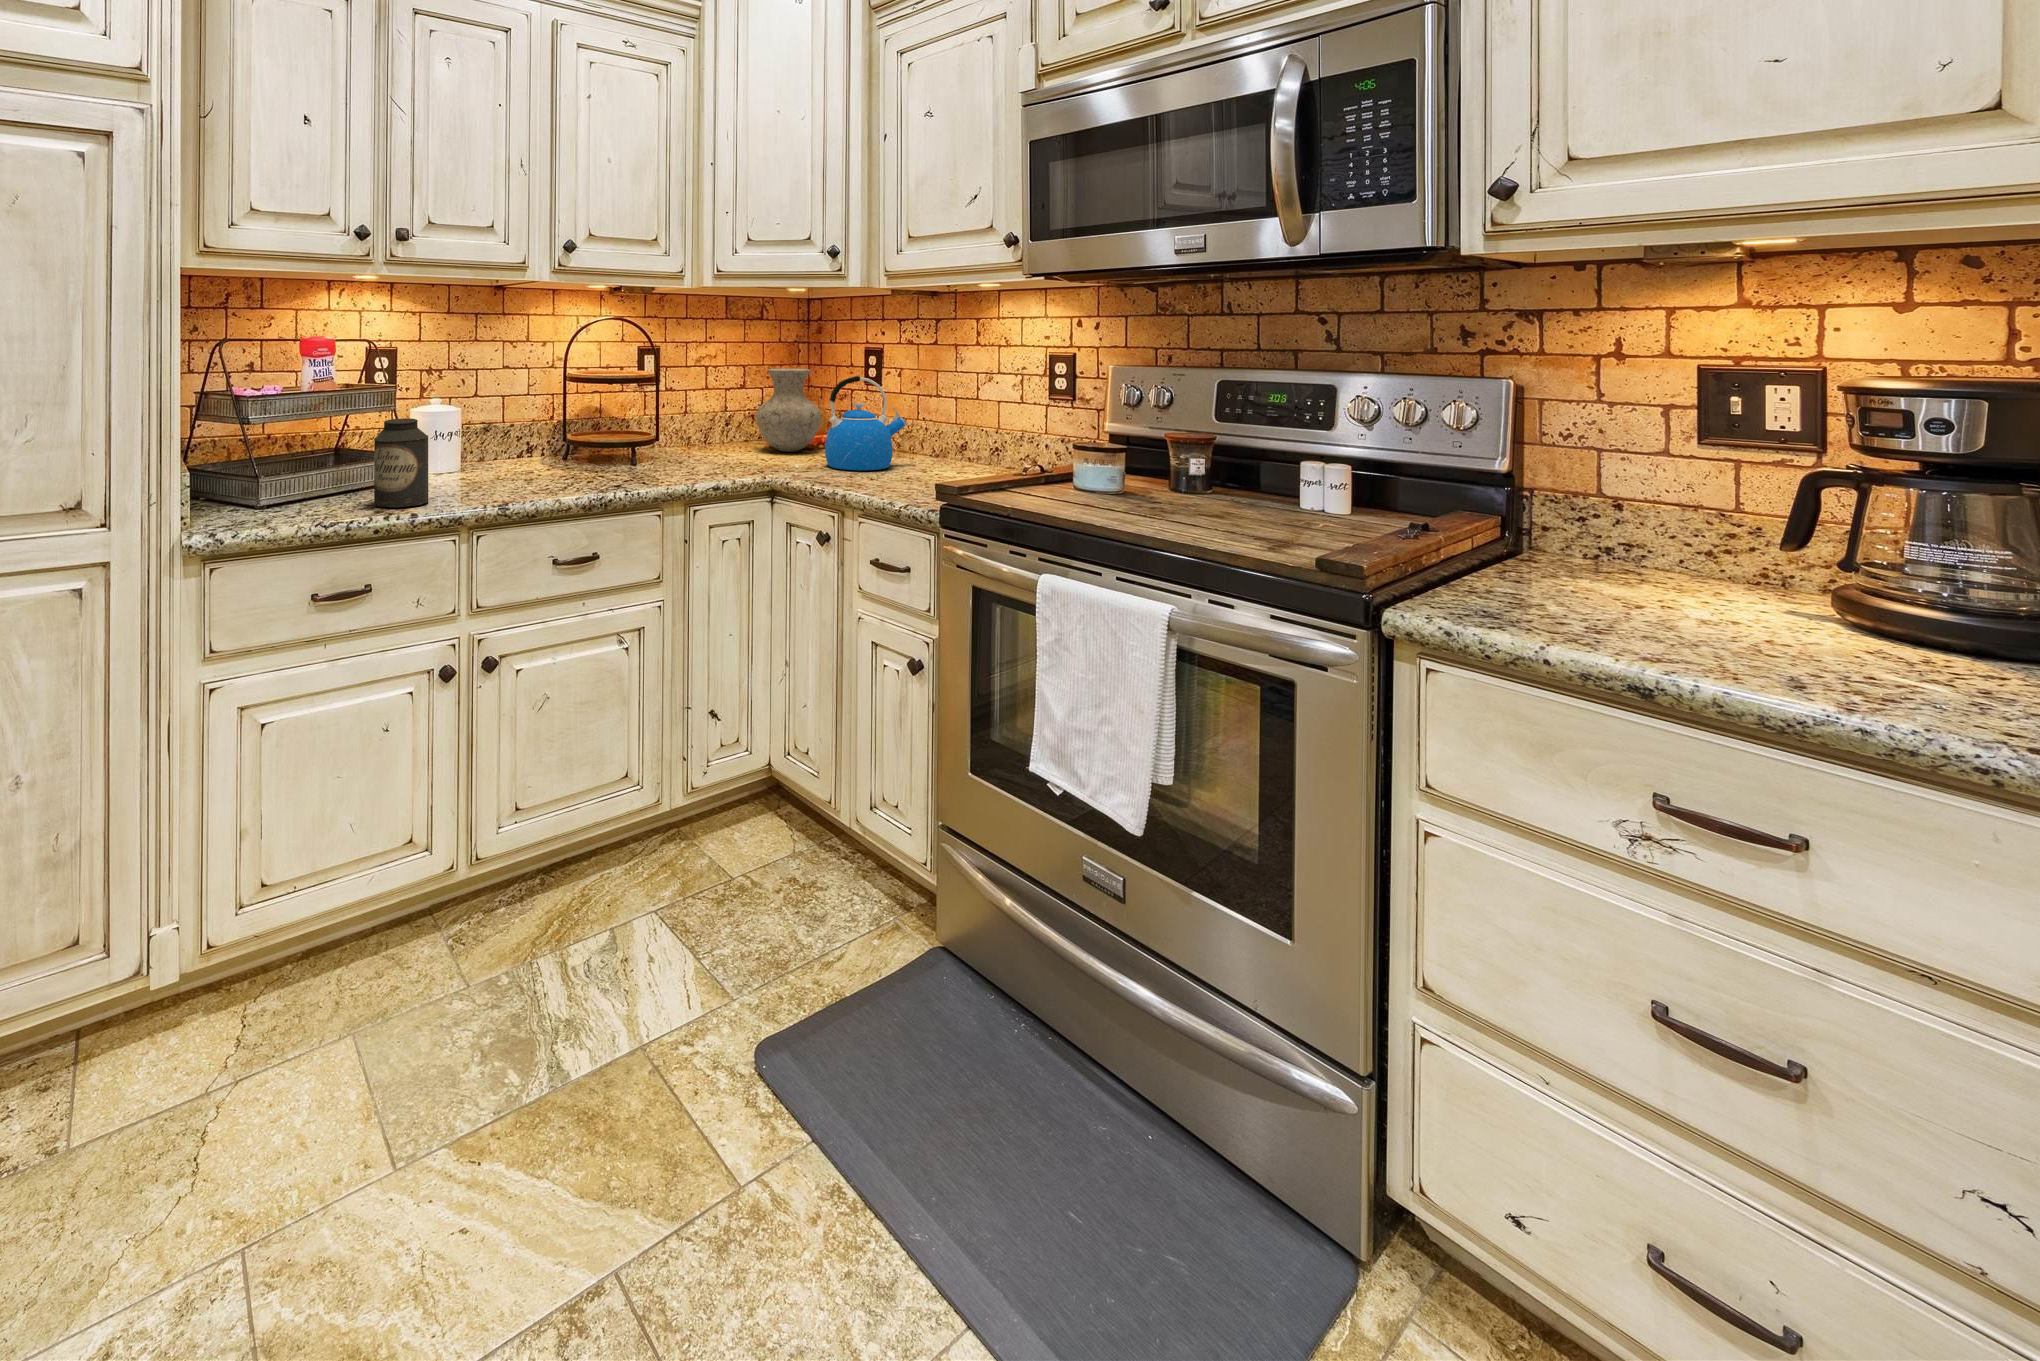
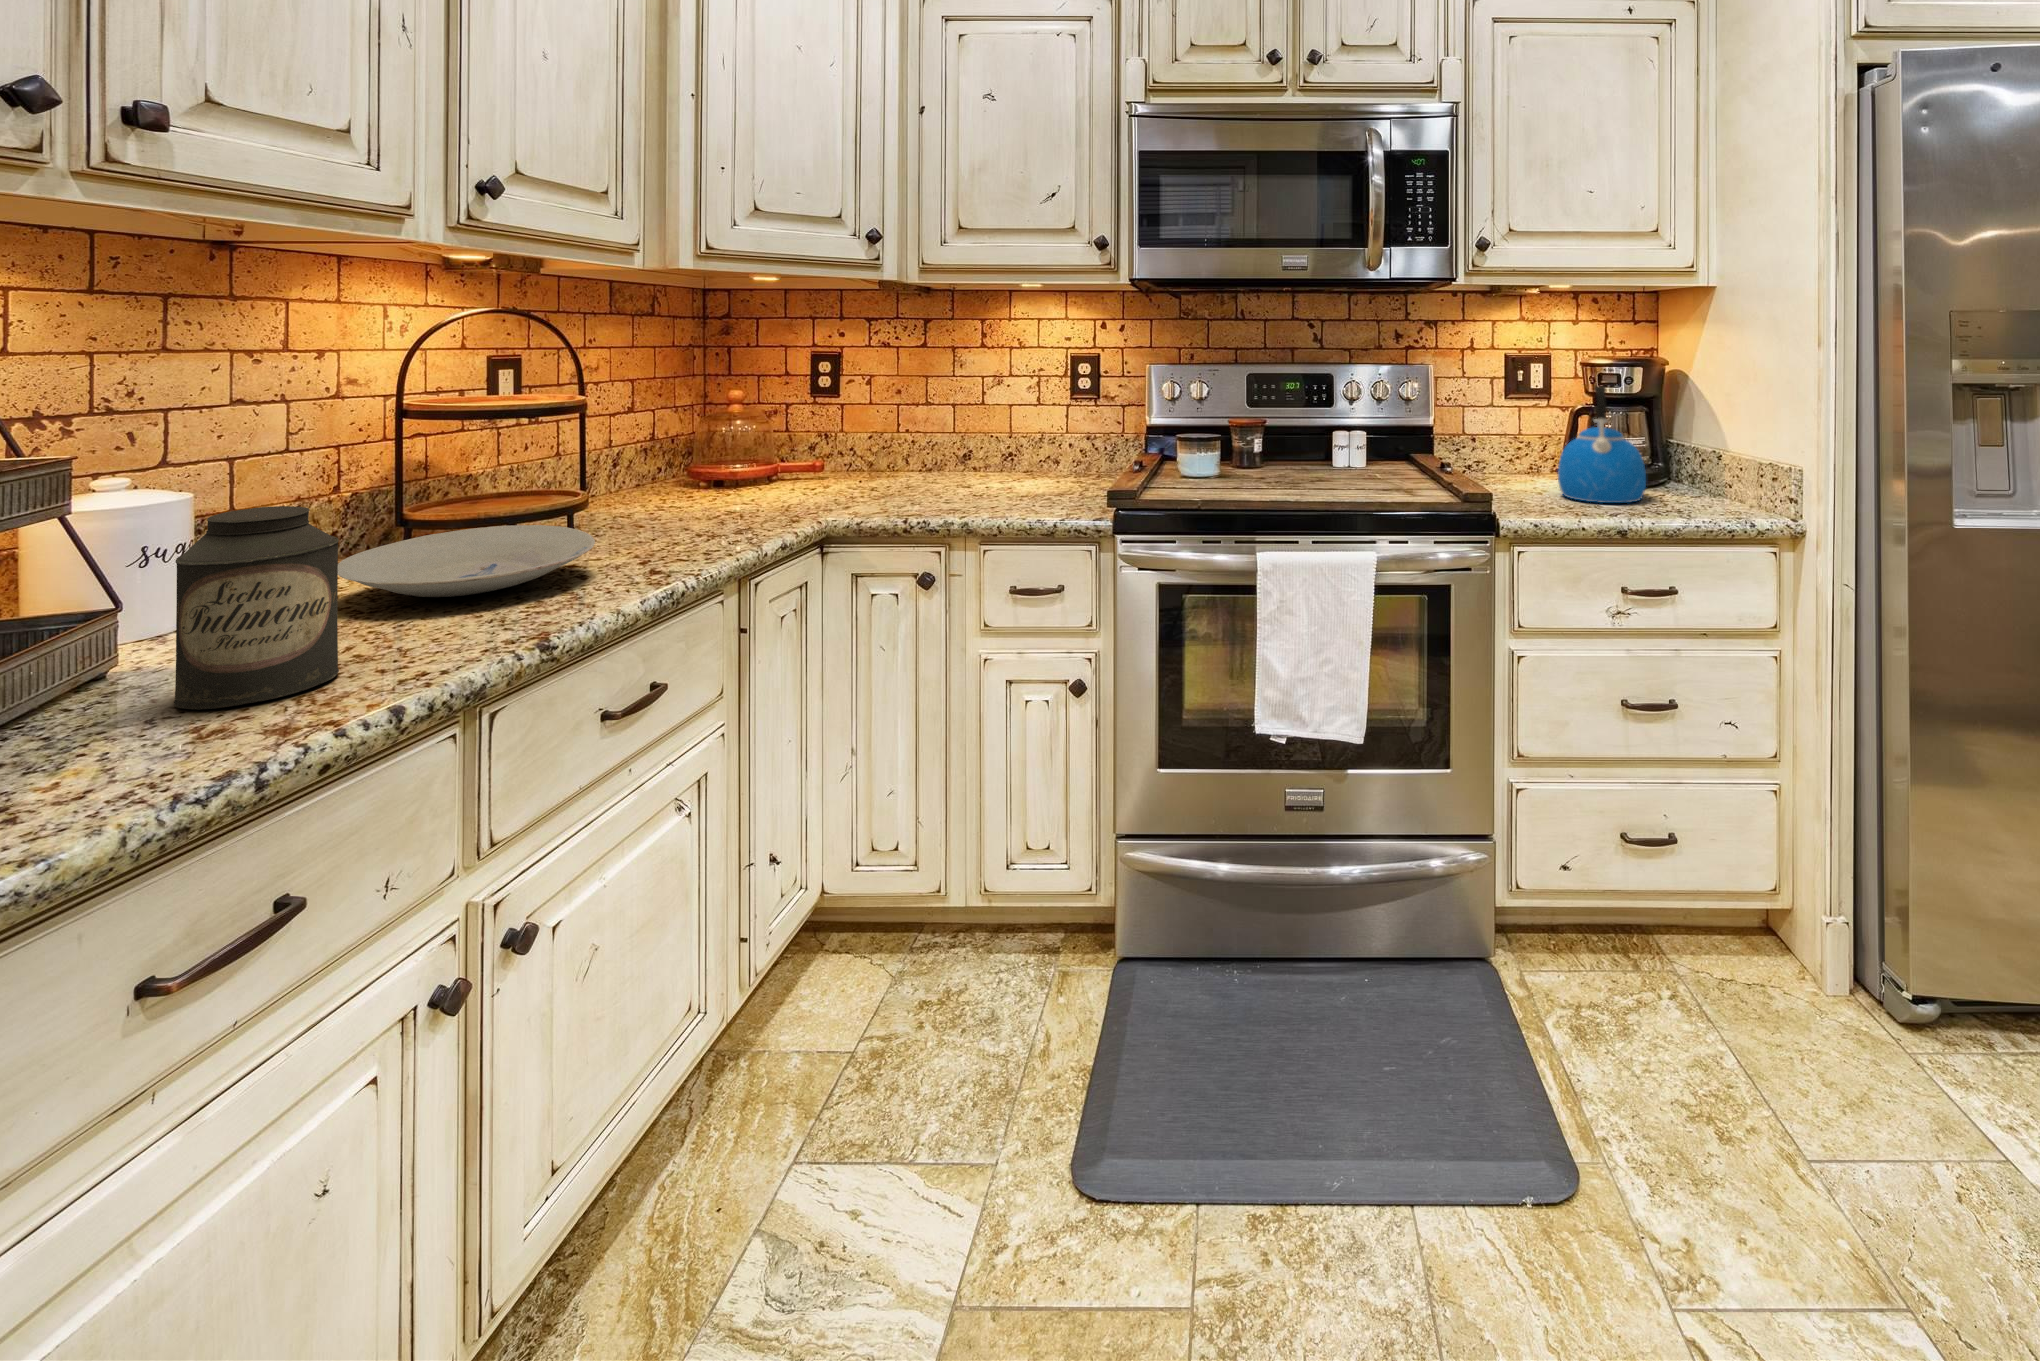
vase: present [756,369,821,452] -> none [687,384,782,490]
kettle: present [825,376,906,470] -> present [1558,386,1646,503]
bowl: none [482,449,597,484] -> present [338,525,595,597]

